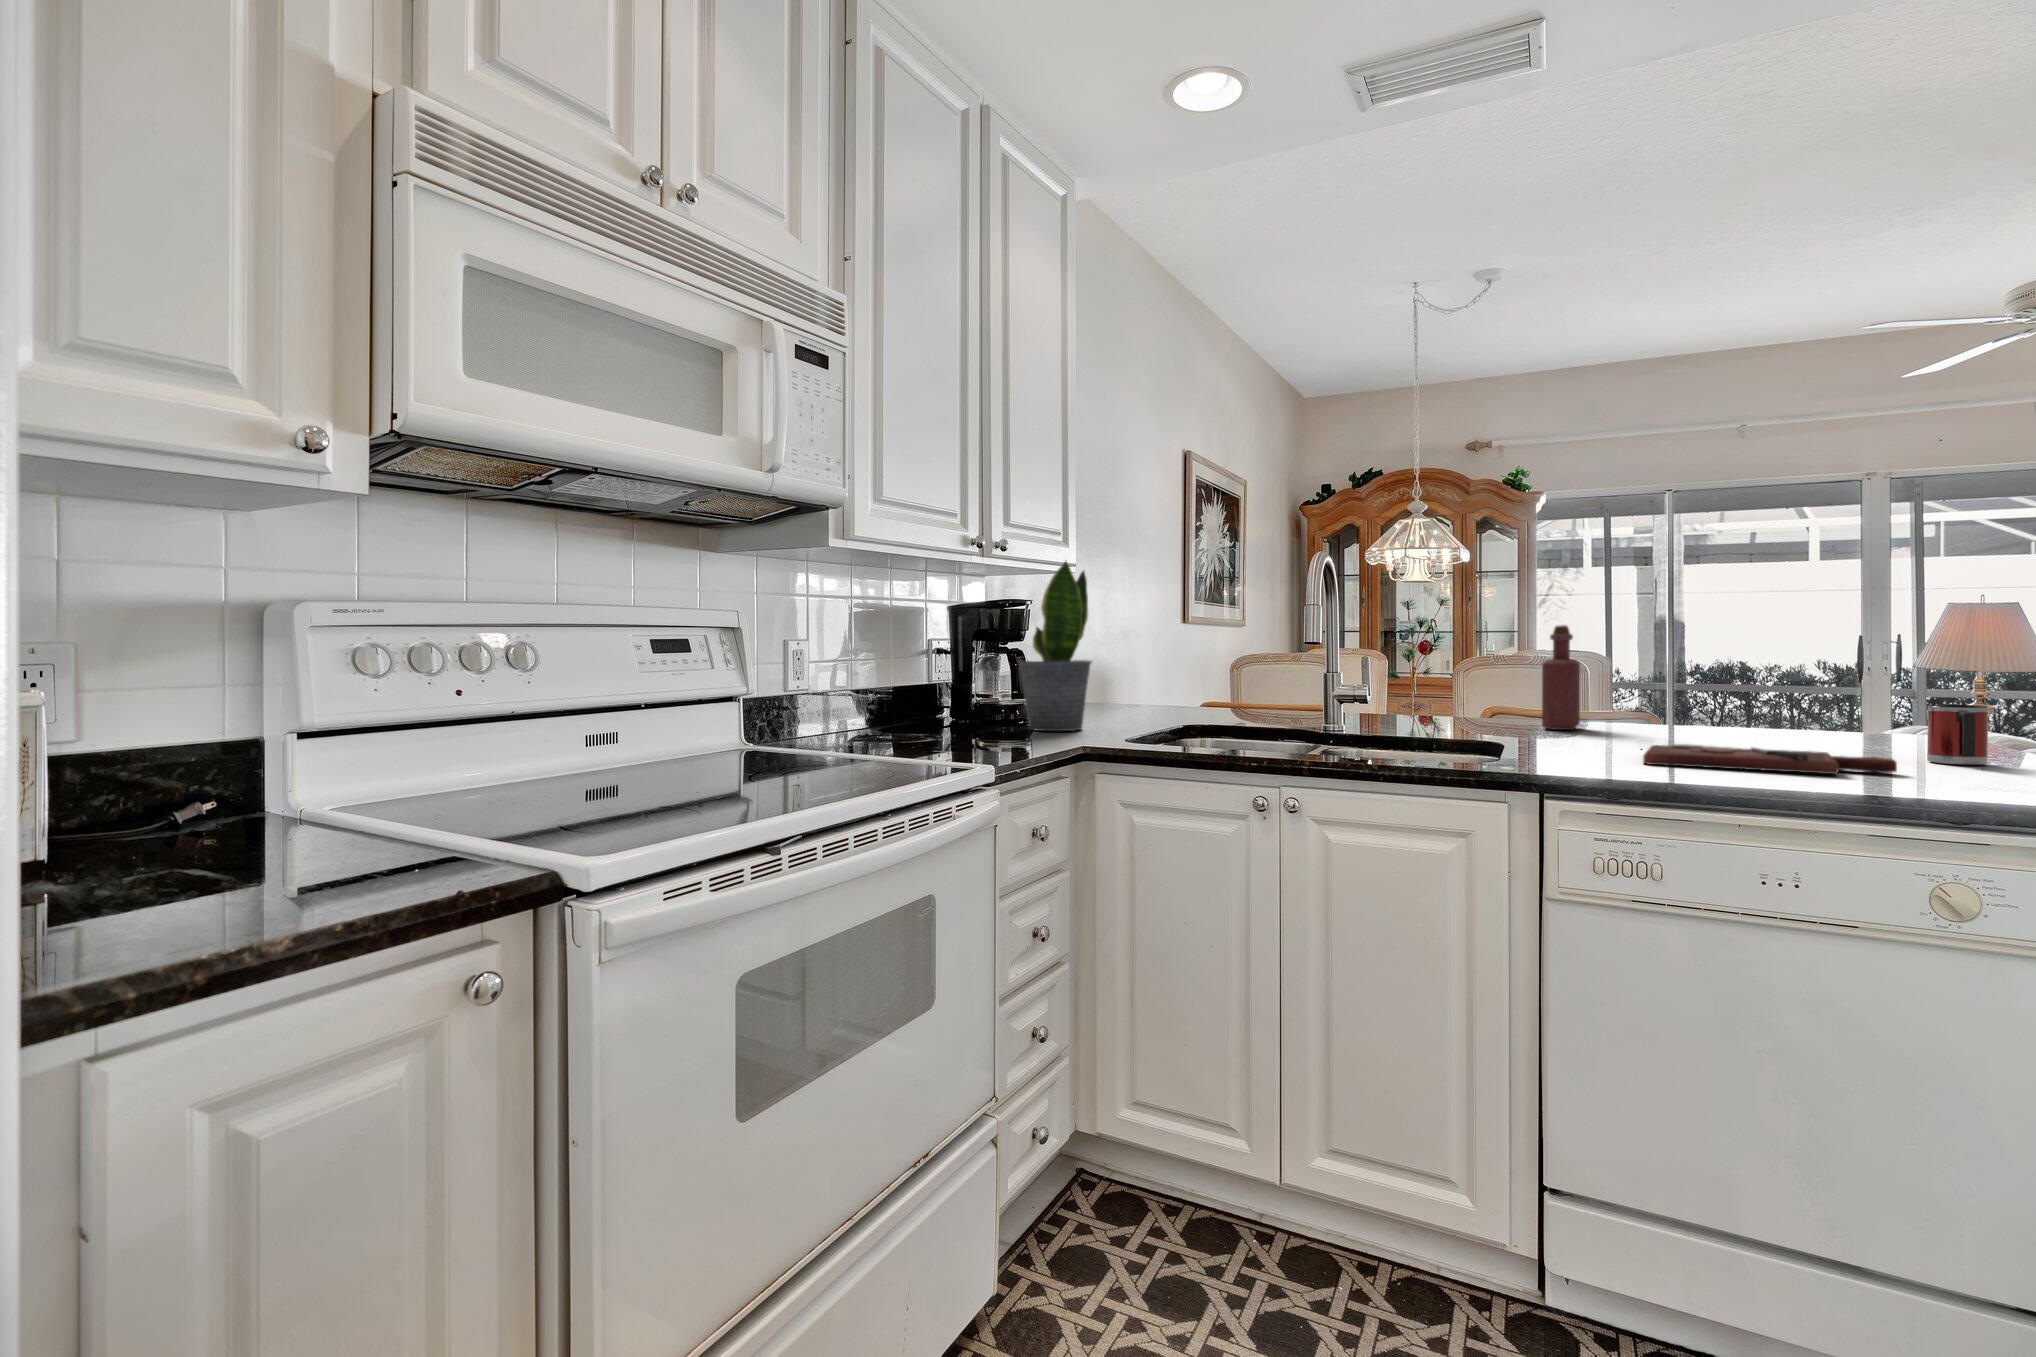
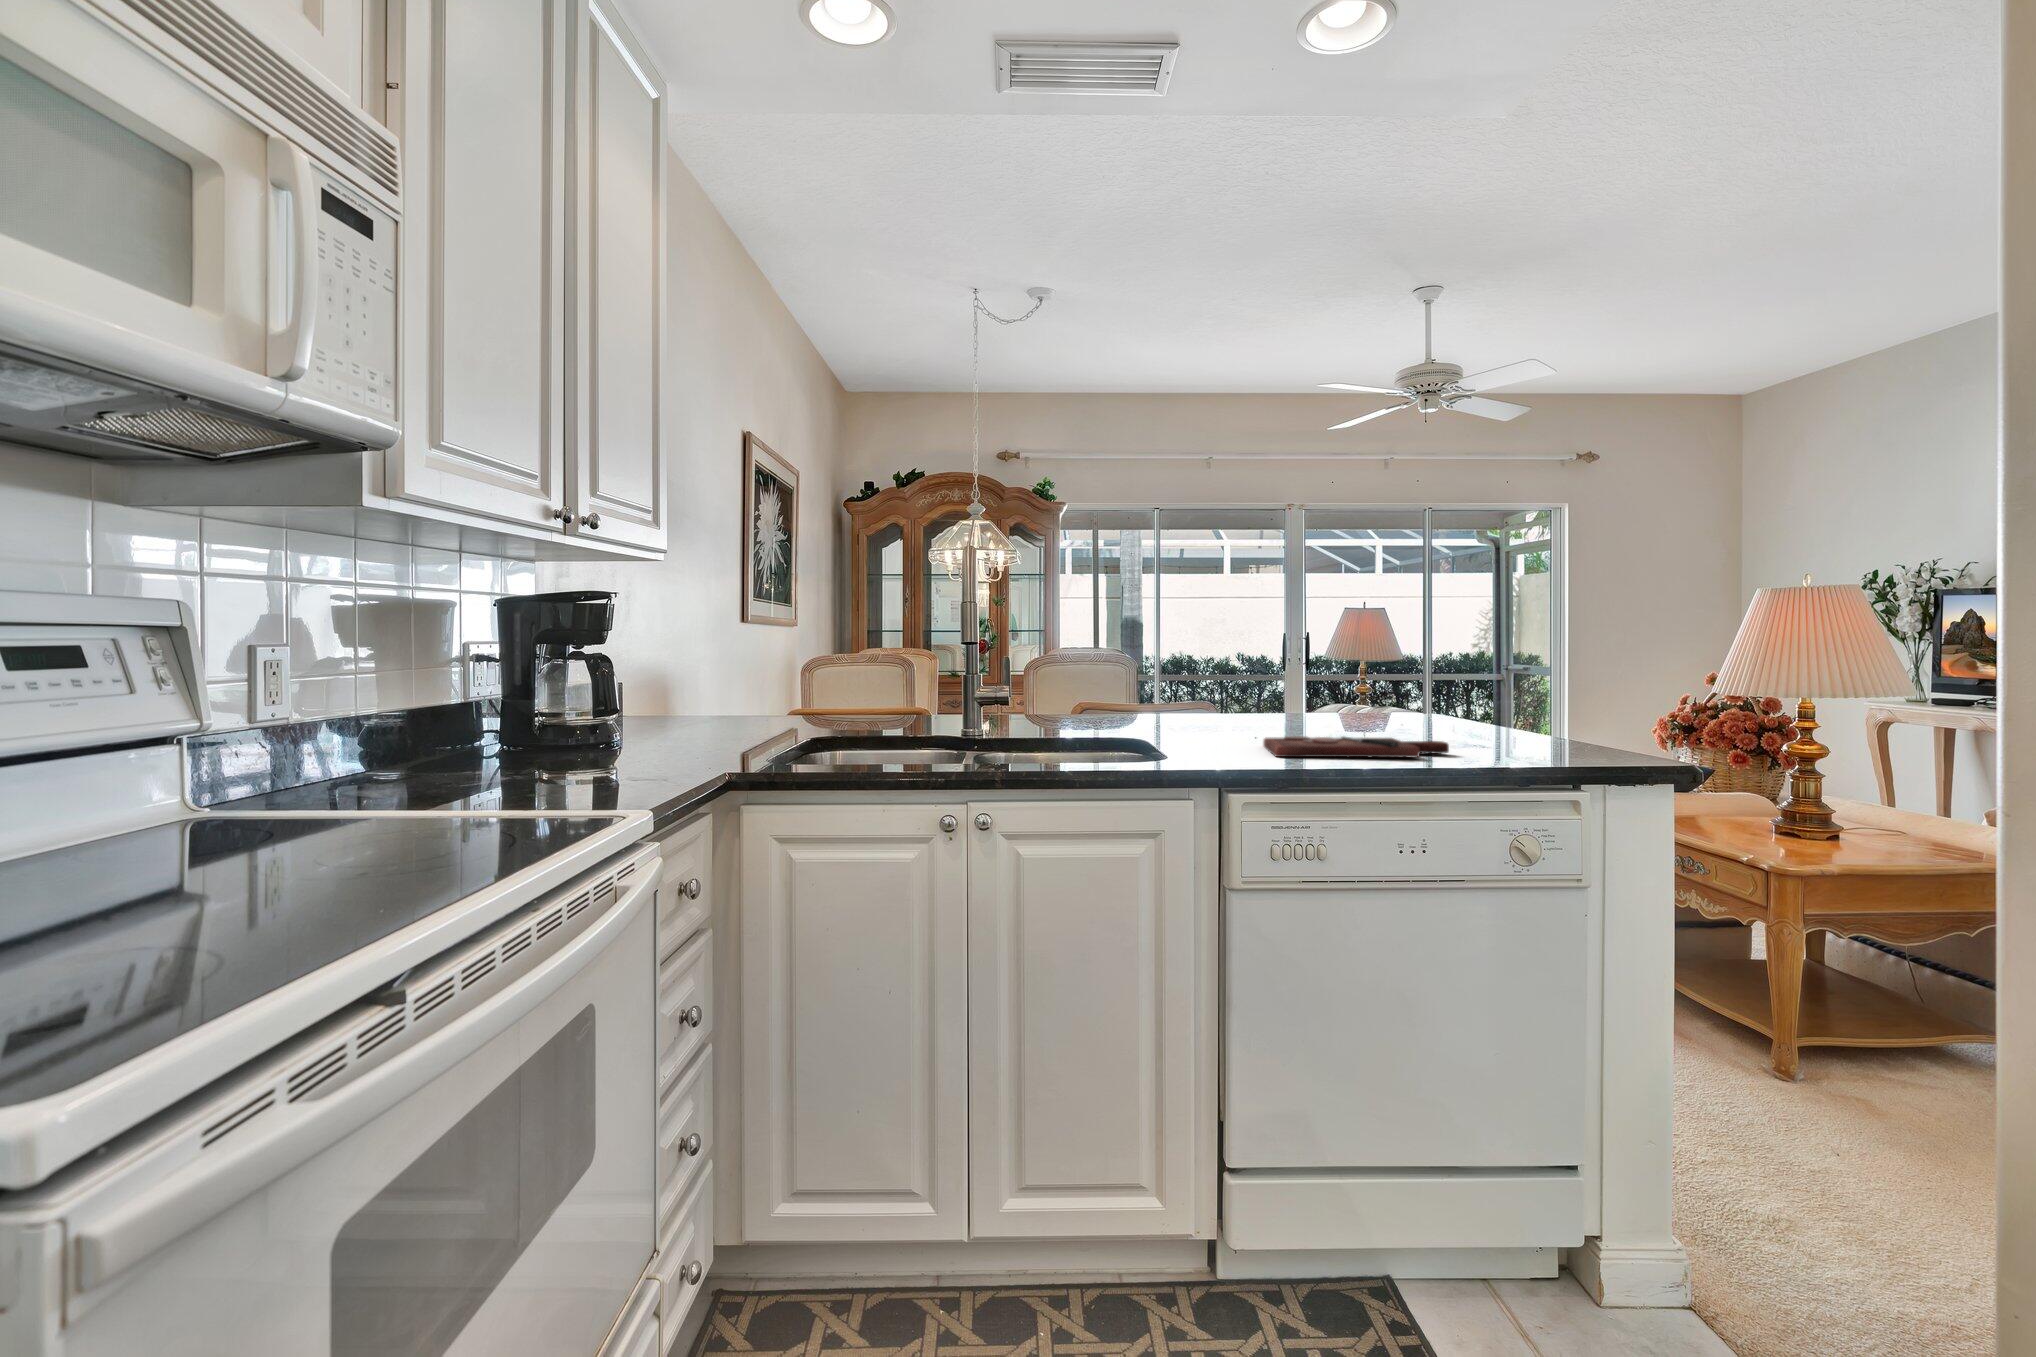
potted plant: present [1019,561,1092,731] -> none [609,542,708,753]
bottle: present [1542,625,1580,730] -> none [1140,628,1172,725]
mug: present [1927,704,1988,765] -> none [1442,694,1481,742]

